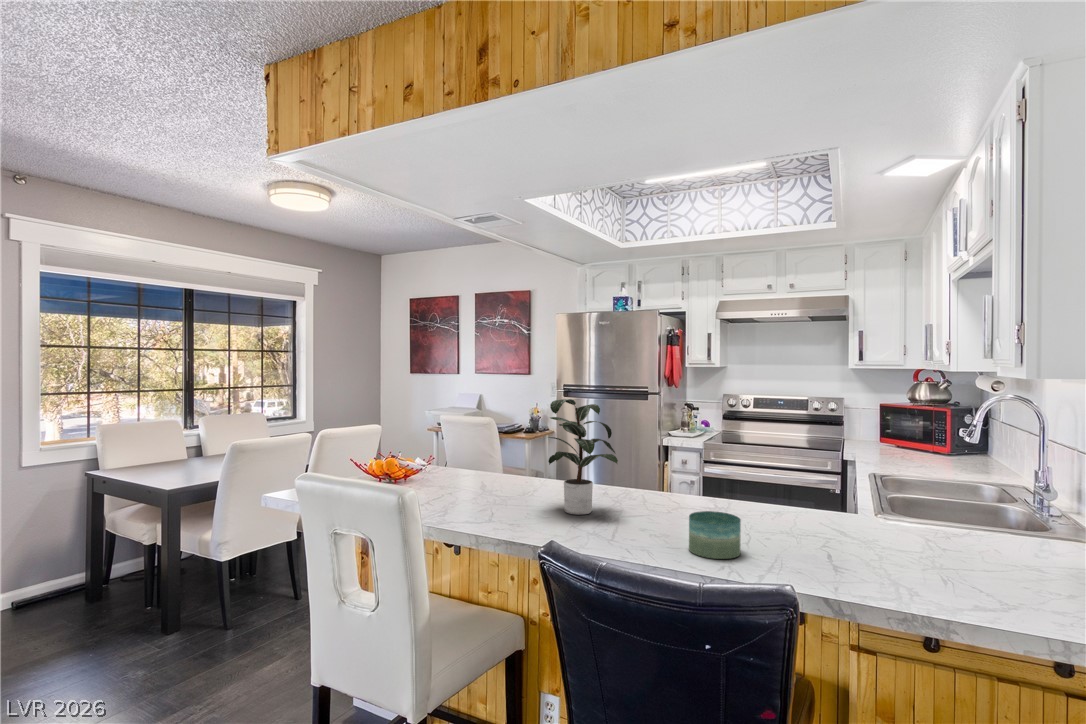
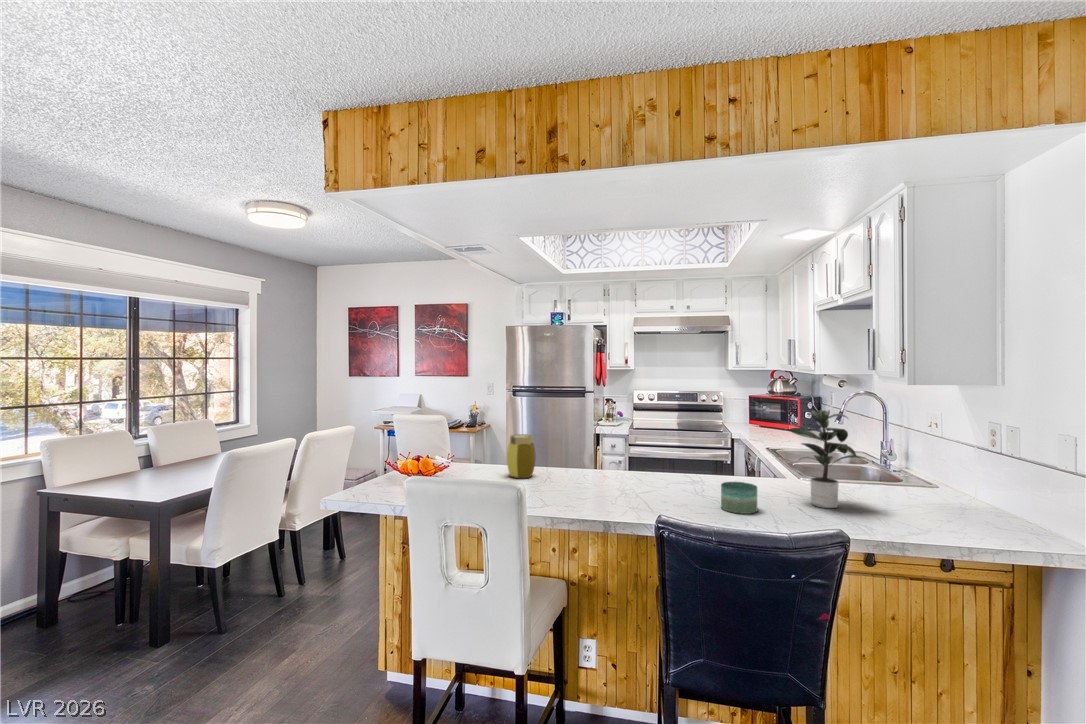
potted plant: present [548,399,618,515] -> present [789,410,868,508]
jar: none [467,436,503,490] -> present [507,434,536,478]

